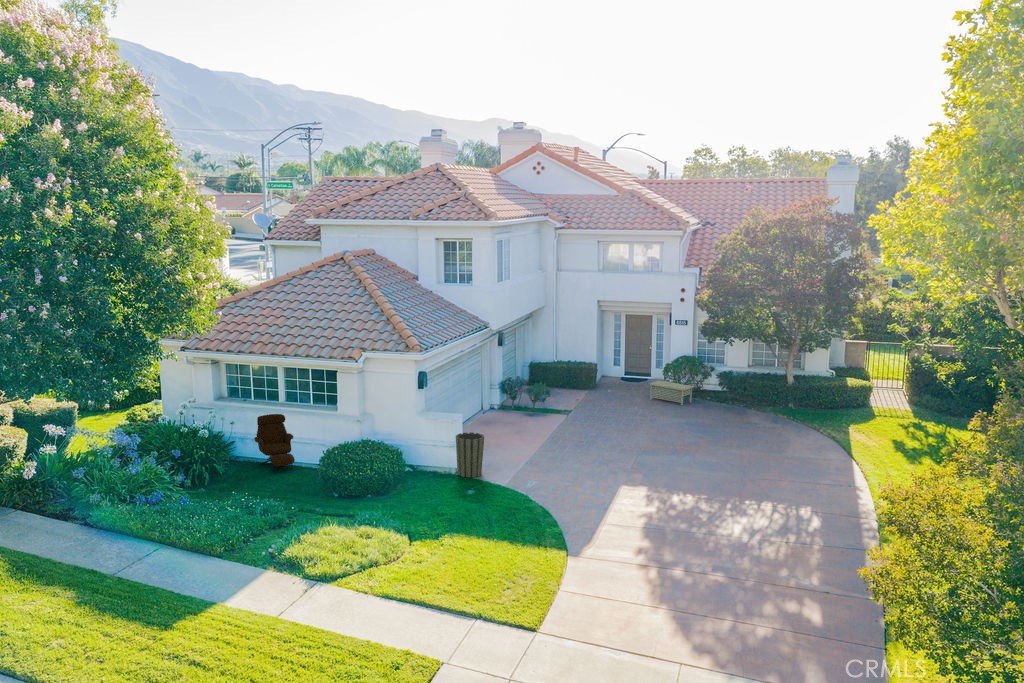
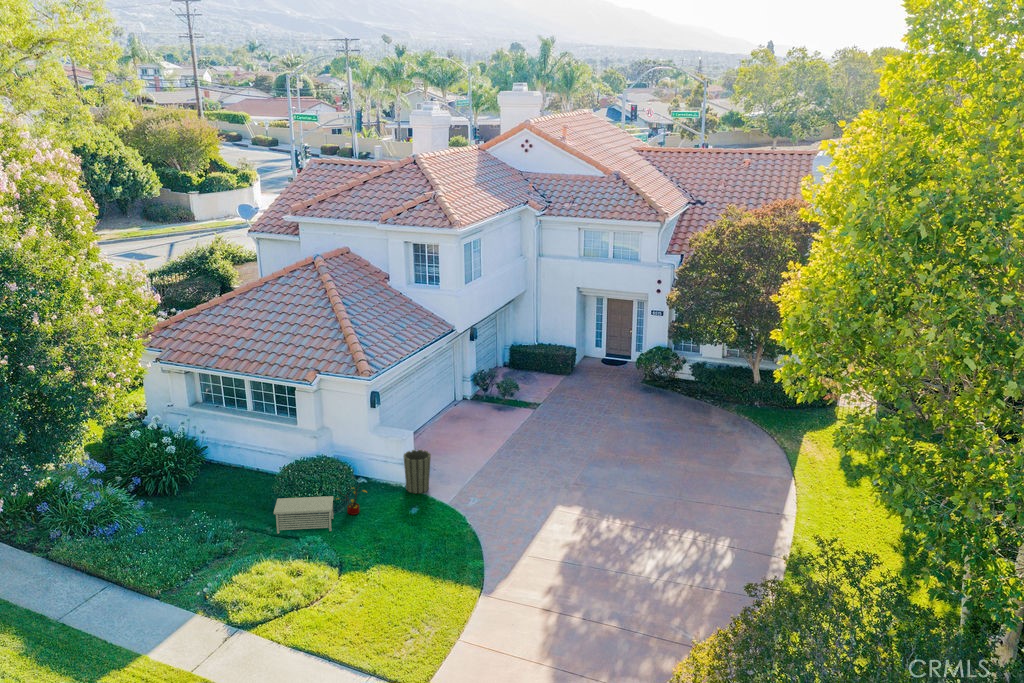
storage bench: present [649,381,693,405] -> present [274,496,333,534]
lounge chair: present [254,414,295,472] -> none [221,425,258,484]
decorative plant: none [390,459,422,494] -> present [346,487,367,515]

